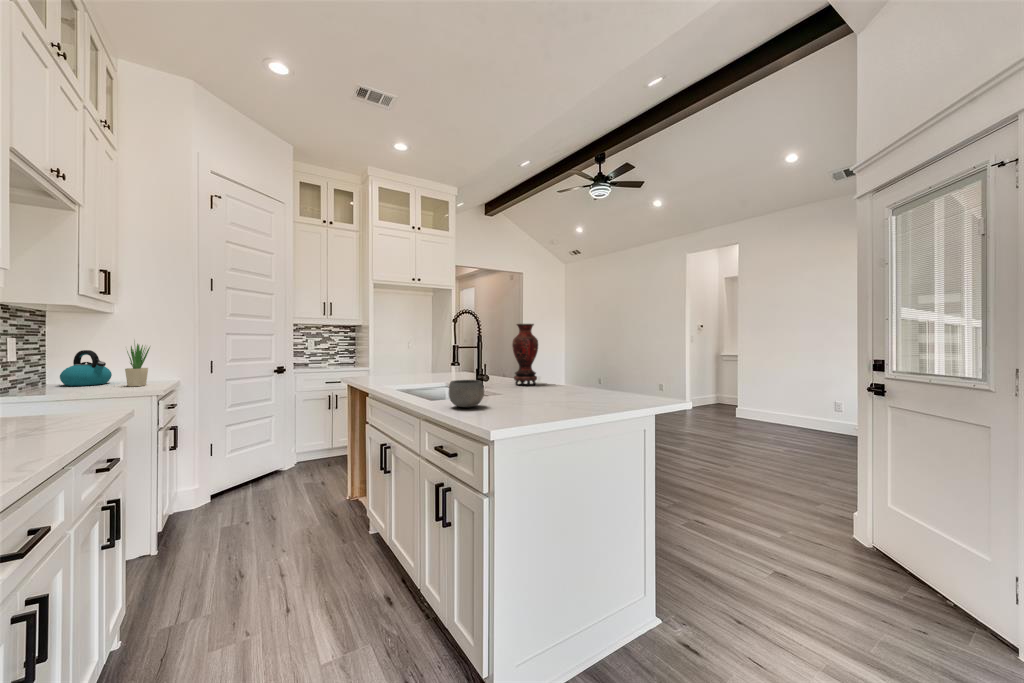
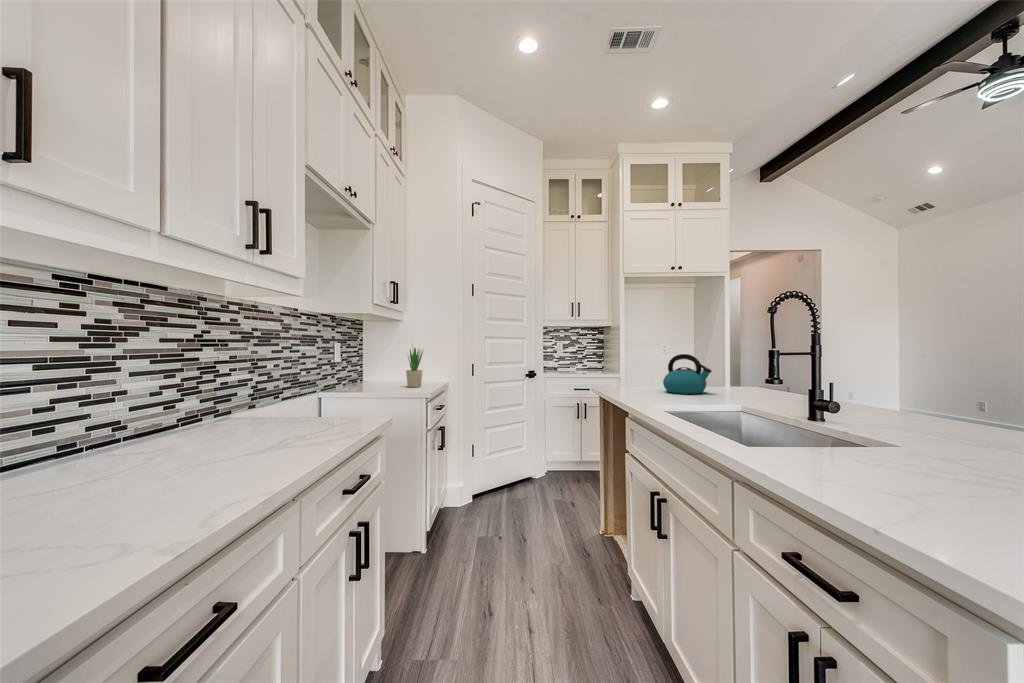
vase: present [512,324,538,386] -> none [883,311,950,426]
kettle: present [60,350,112,386] -> present [663,354,711,394]
bowl: present [448,380,484,407] -> none [805,421,901,483]

